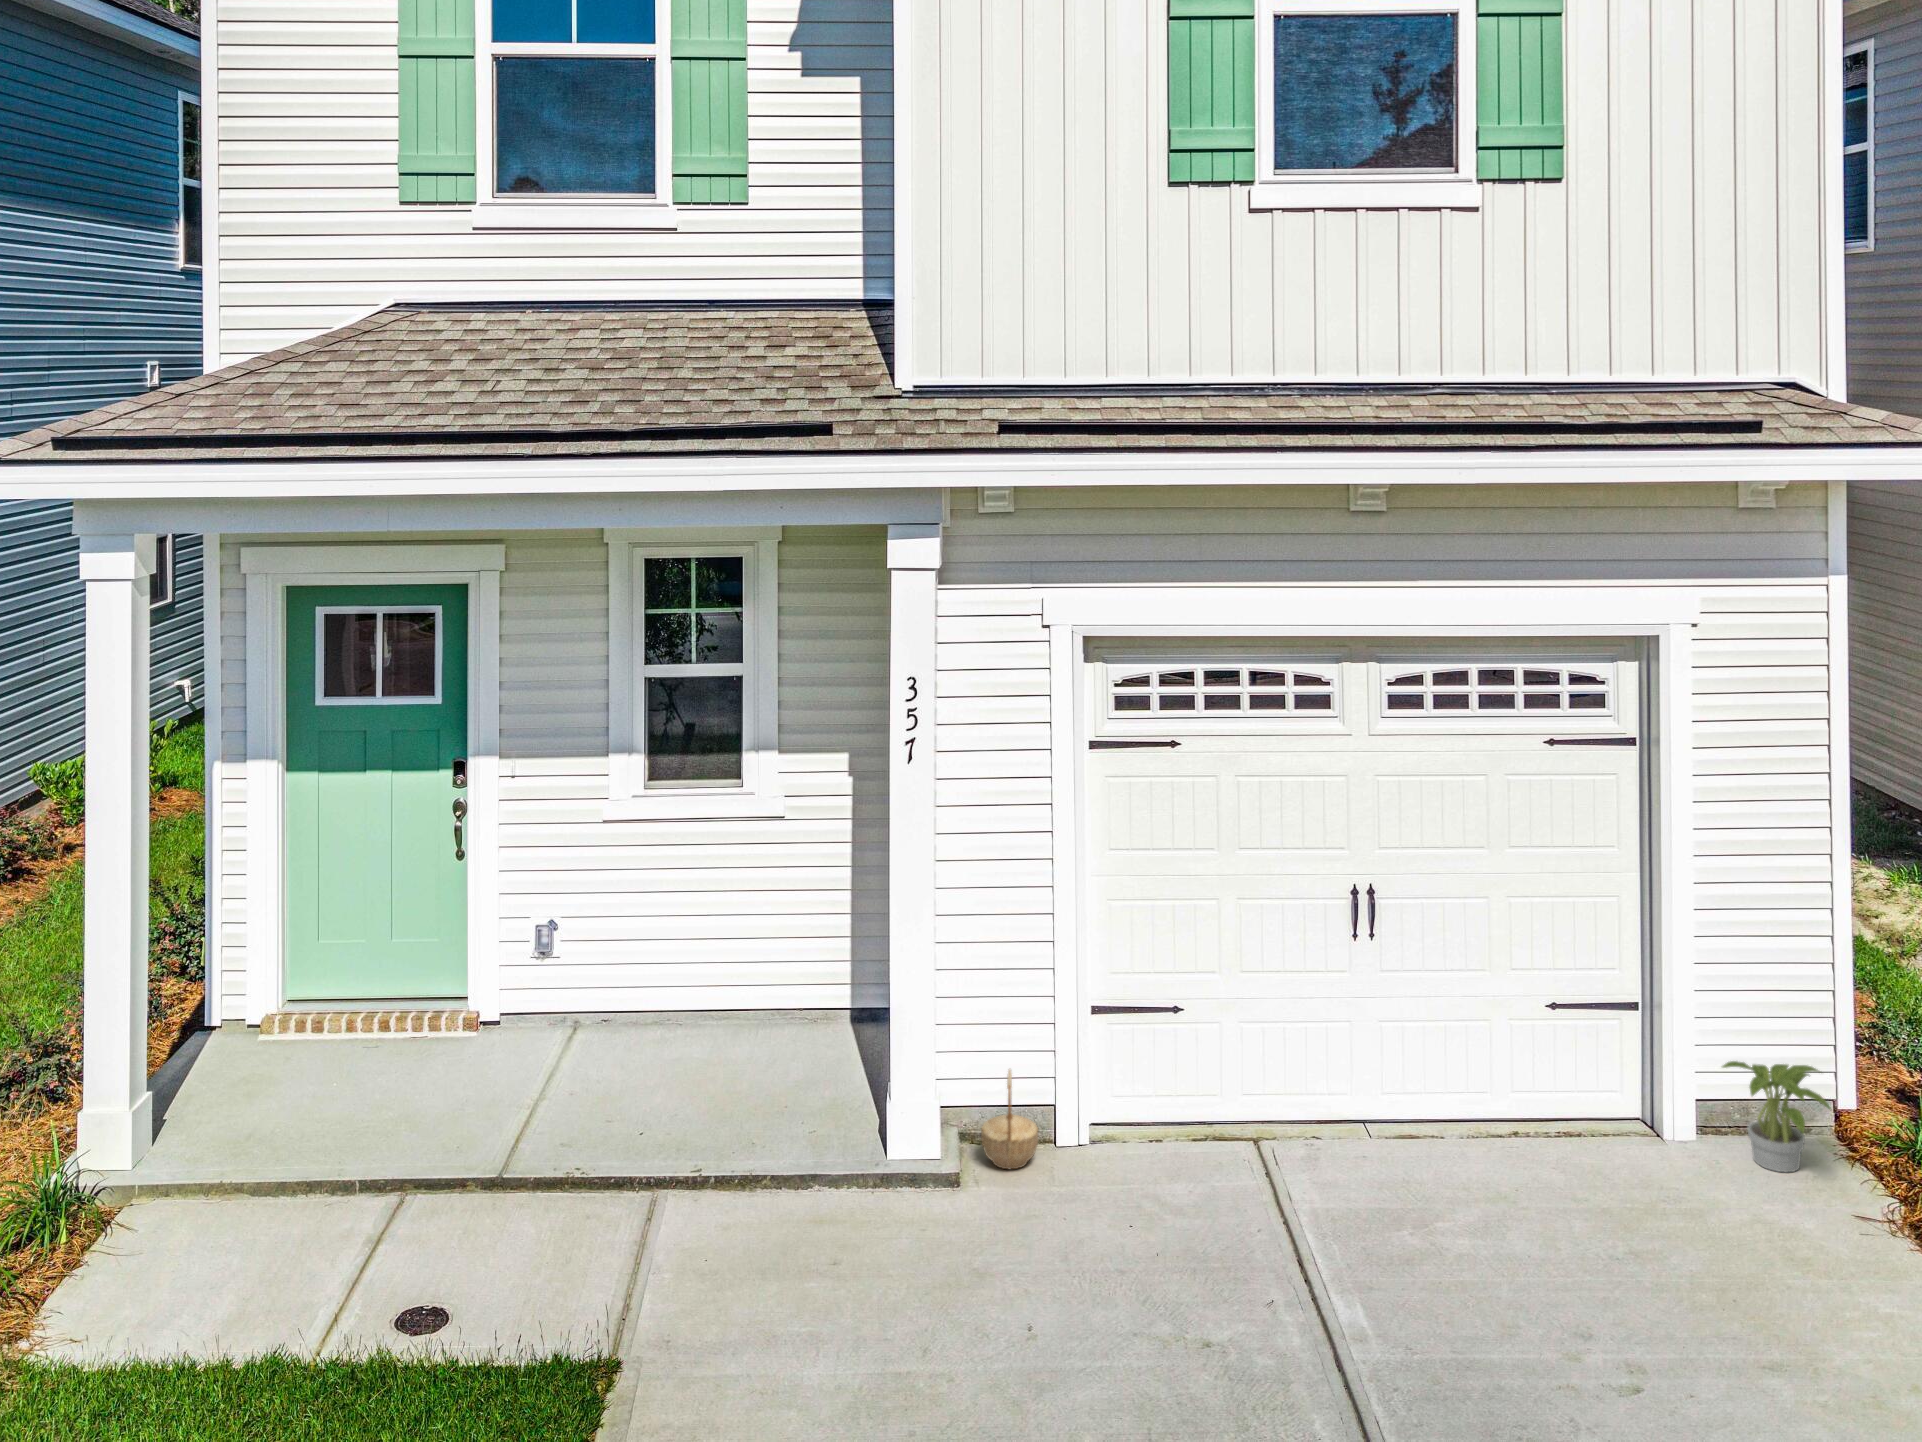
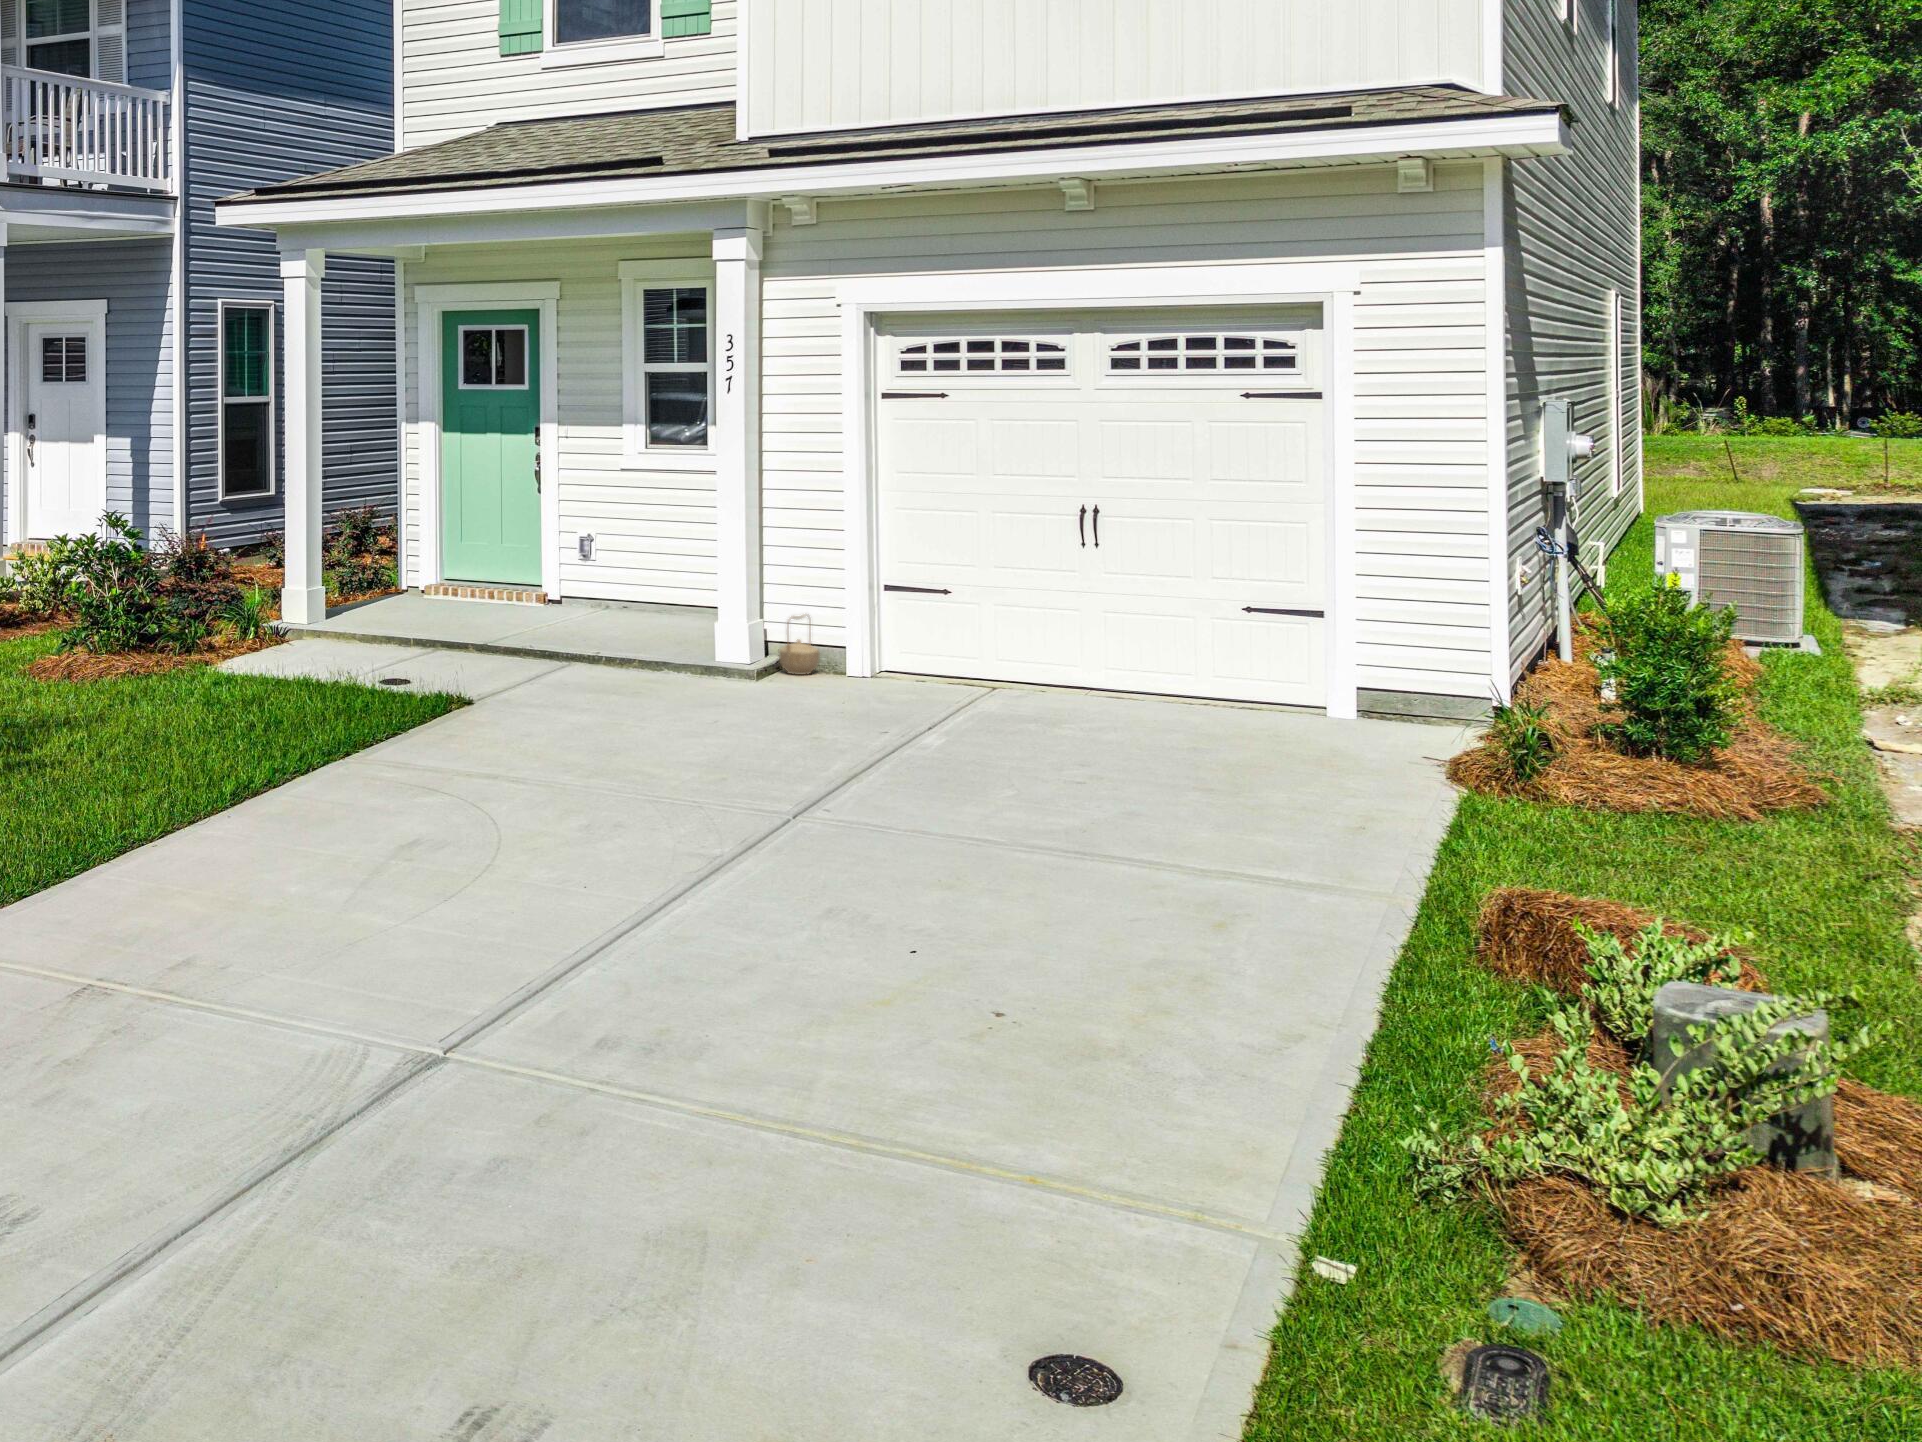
potted plant: present [1723,1061,1830,1172] -> none [1359,655,1460,744]

